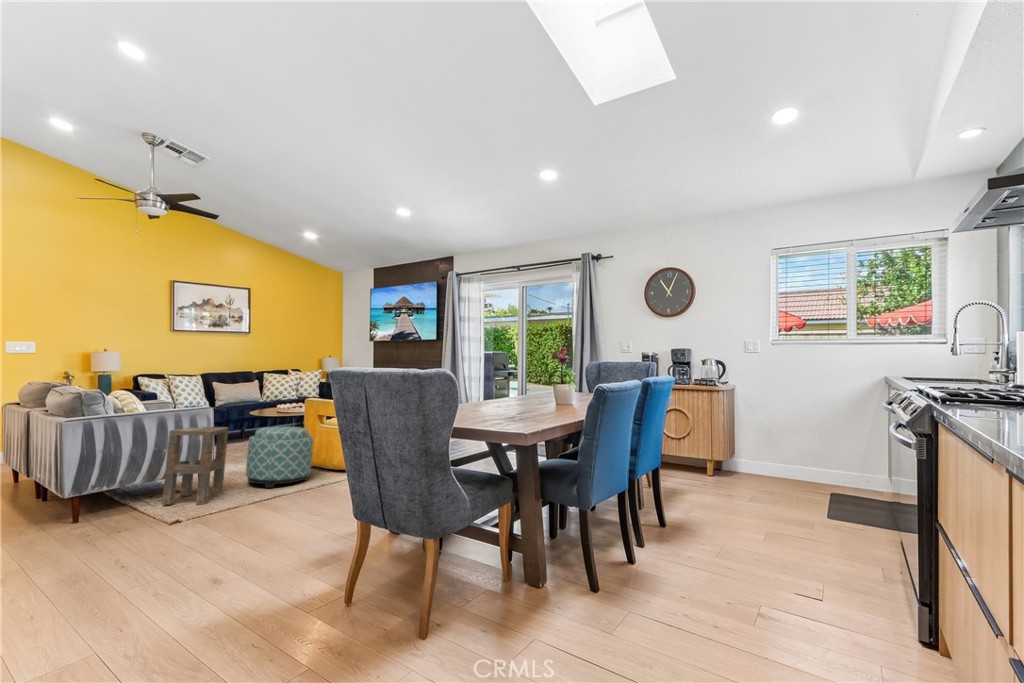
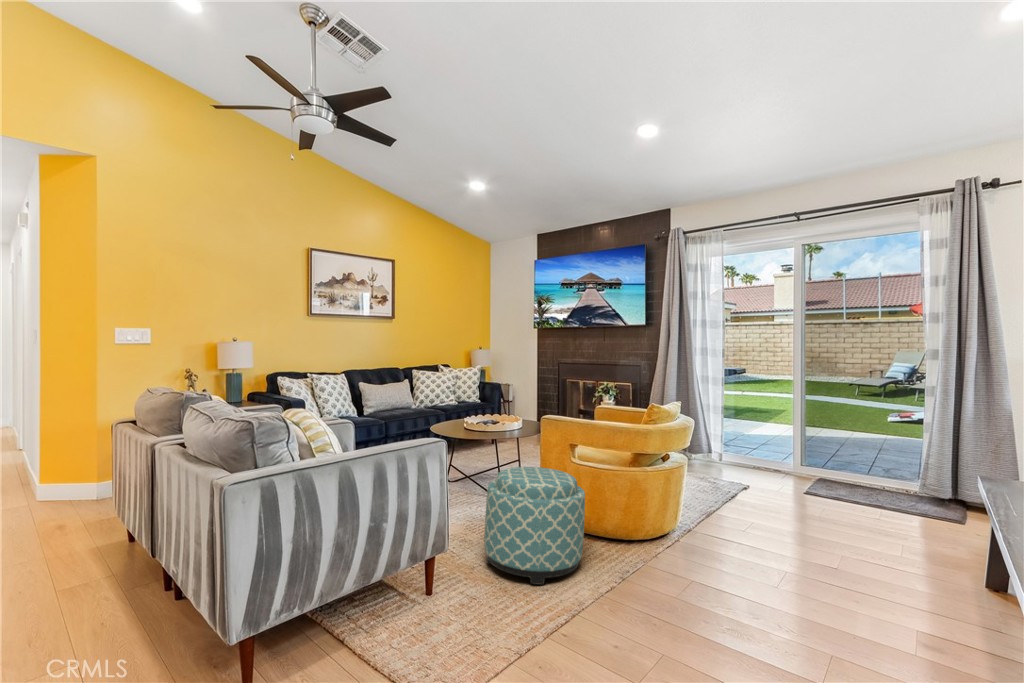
side table: present [162,426,228,505] -> none [387,475,472,633]

